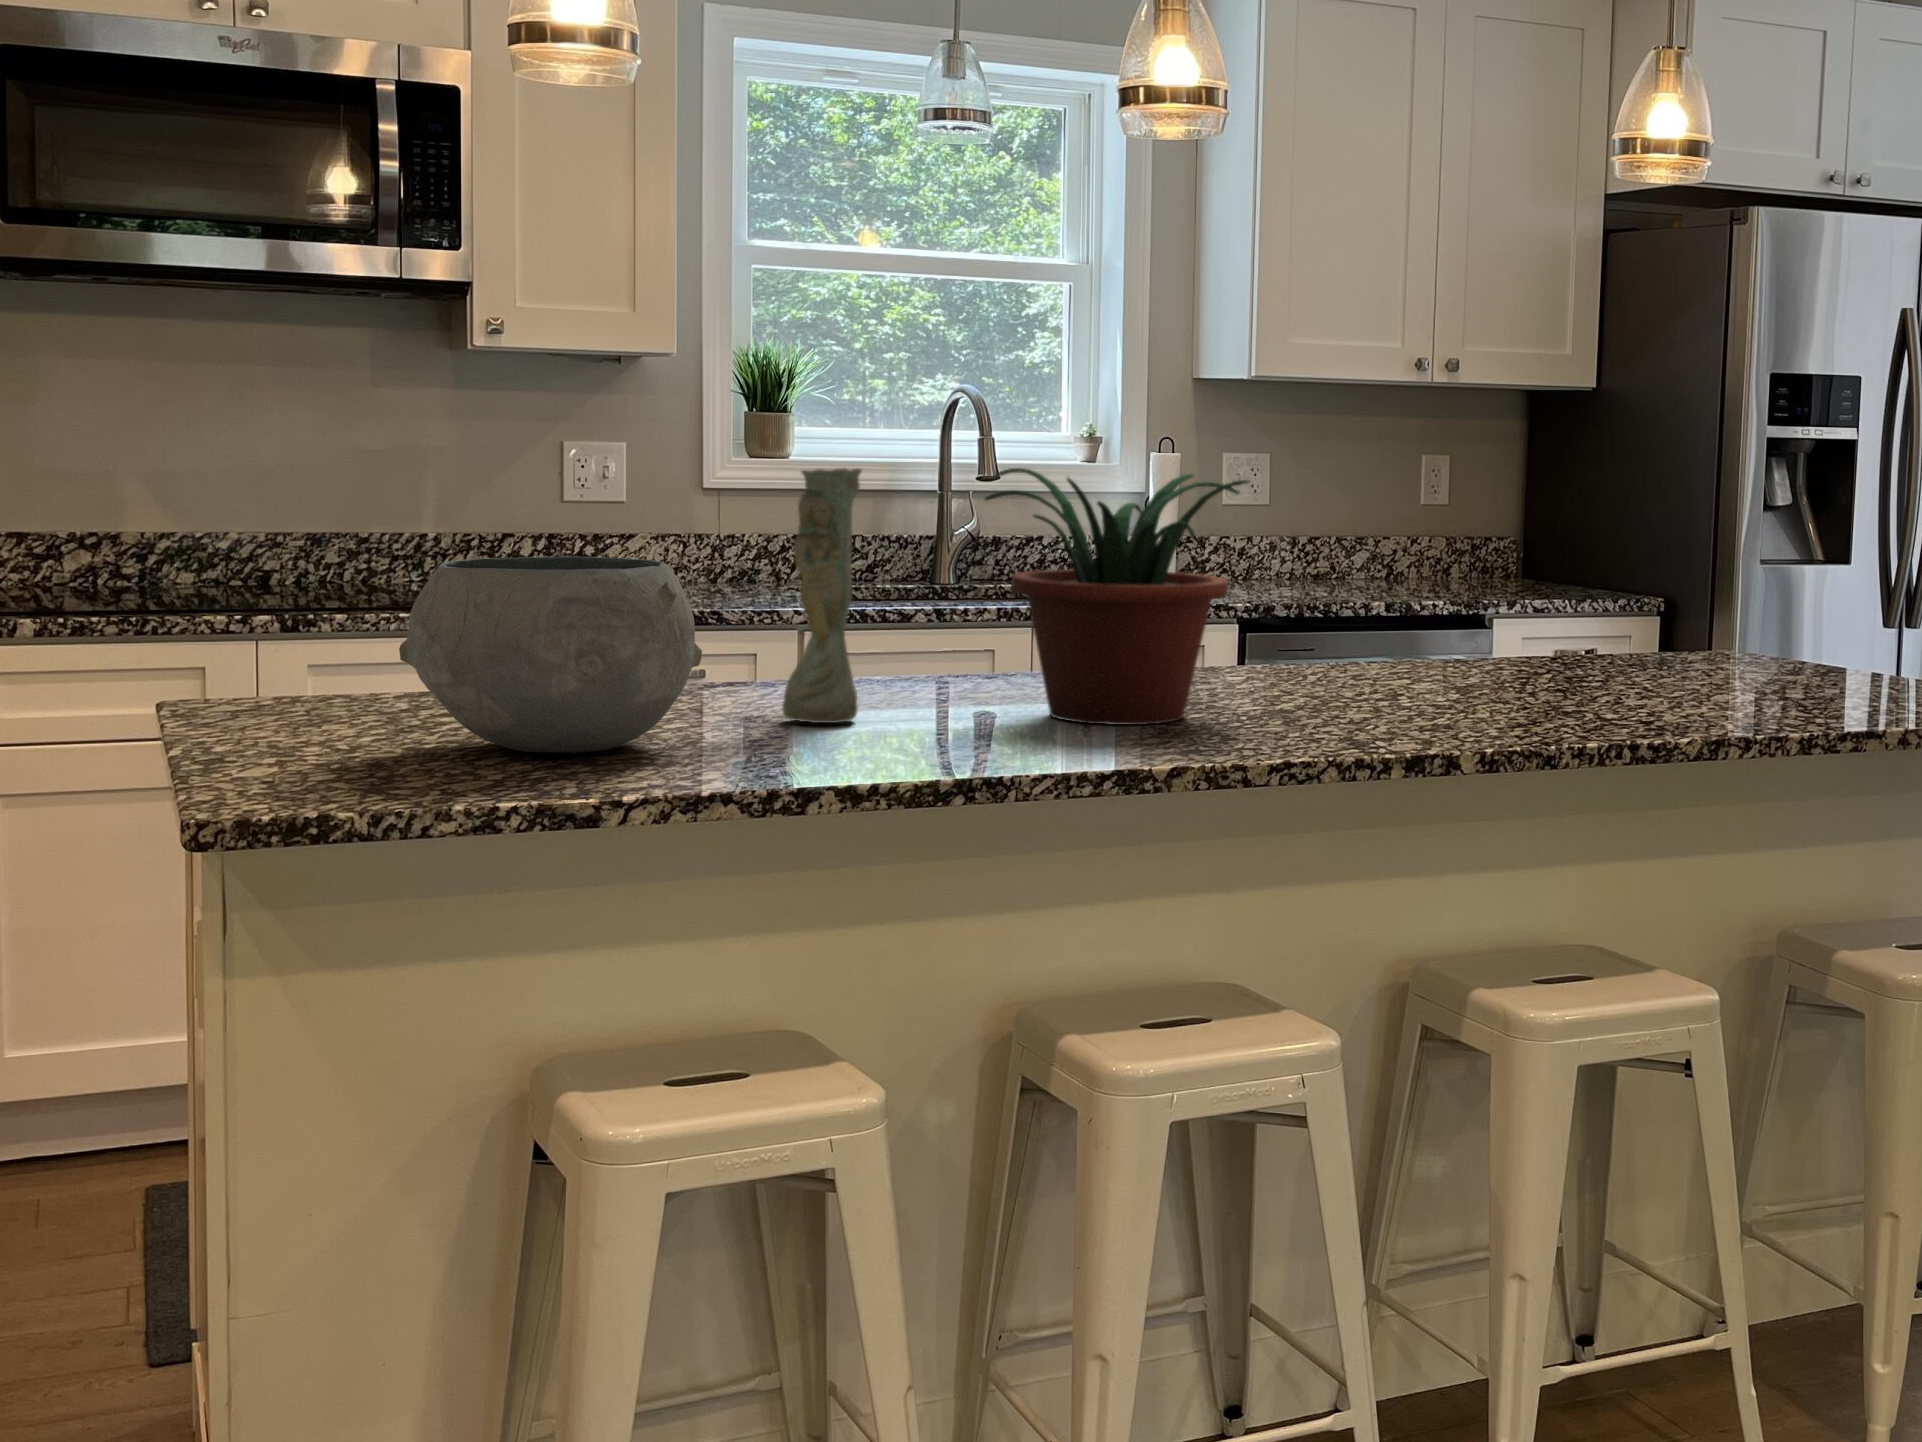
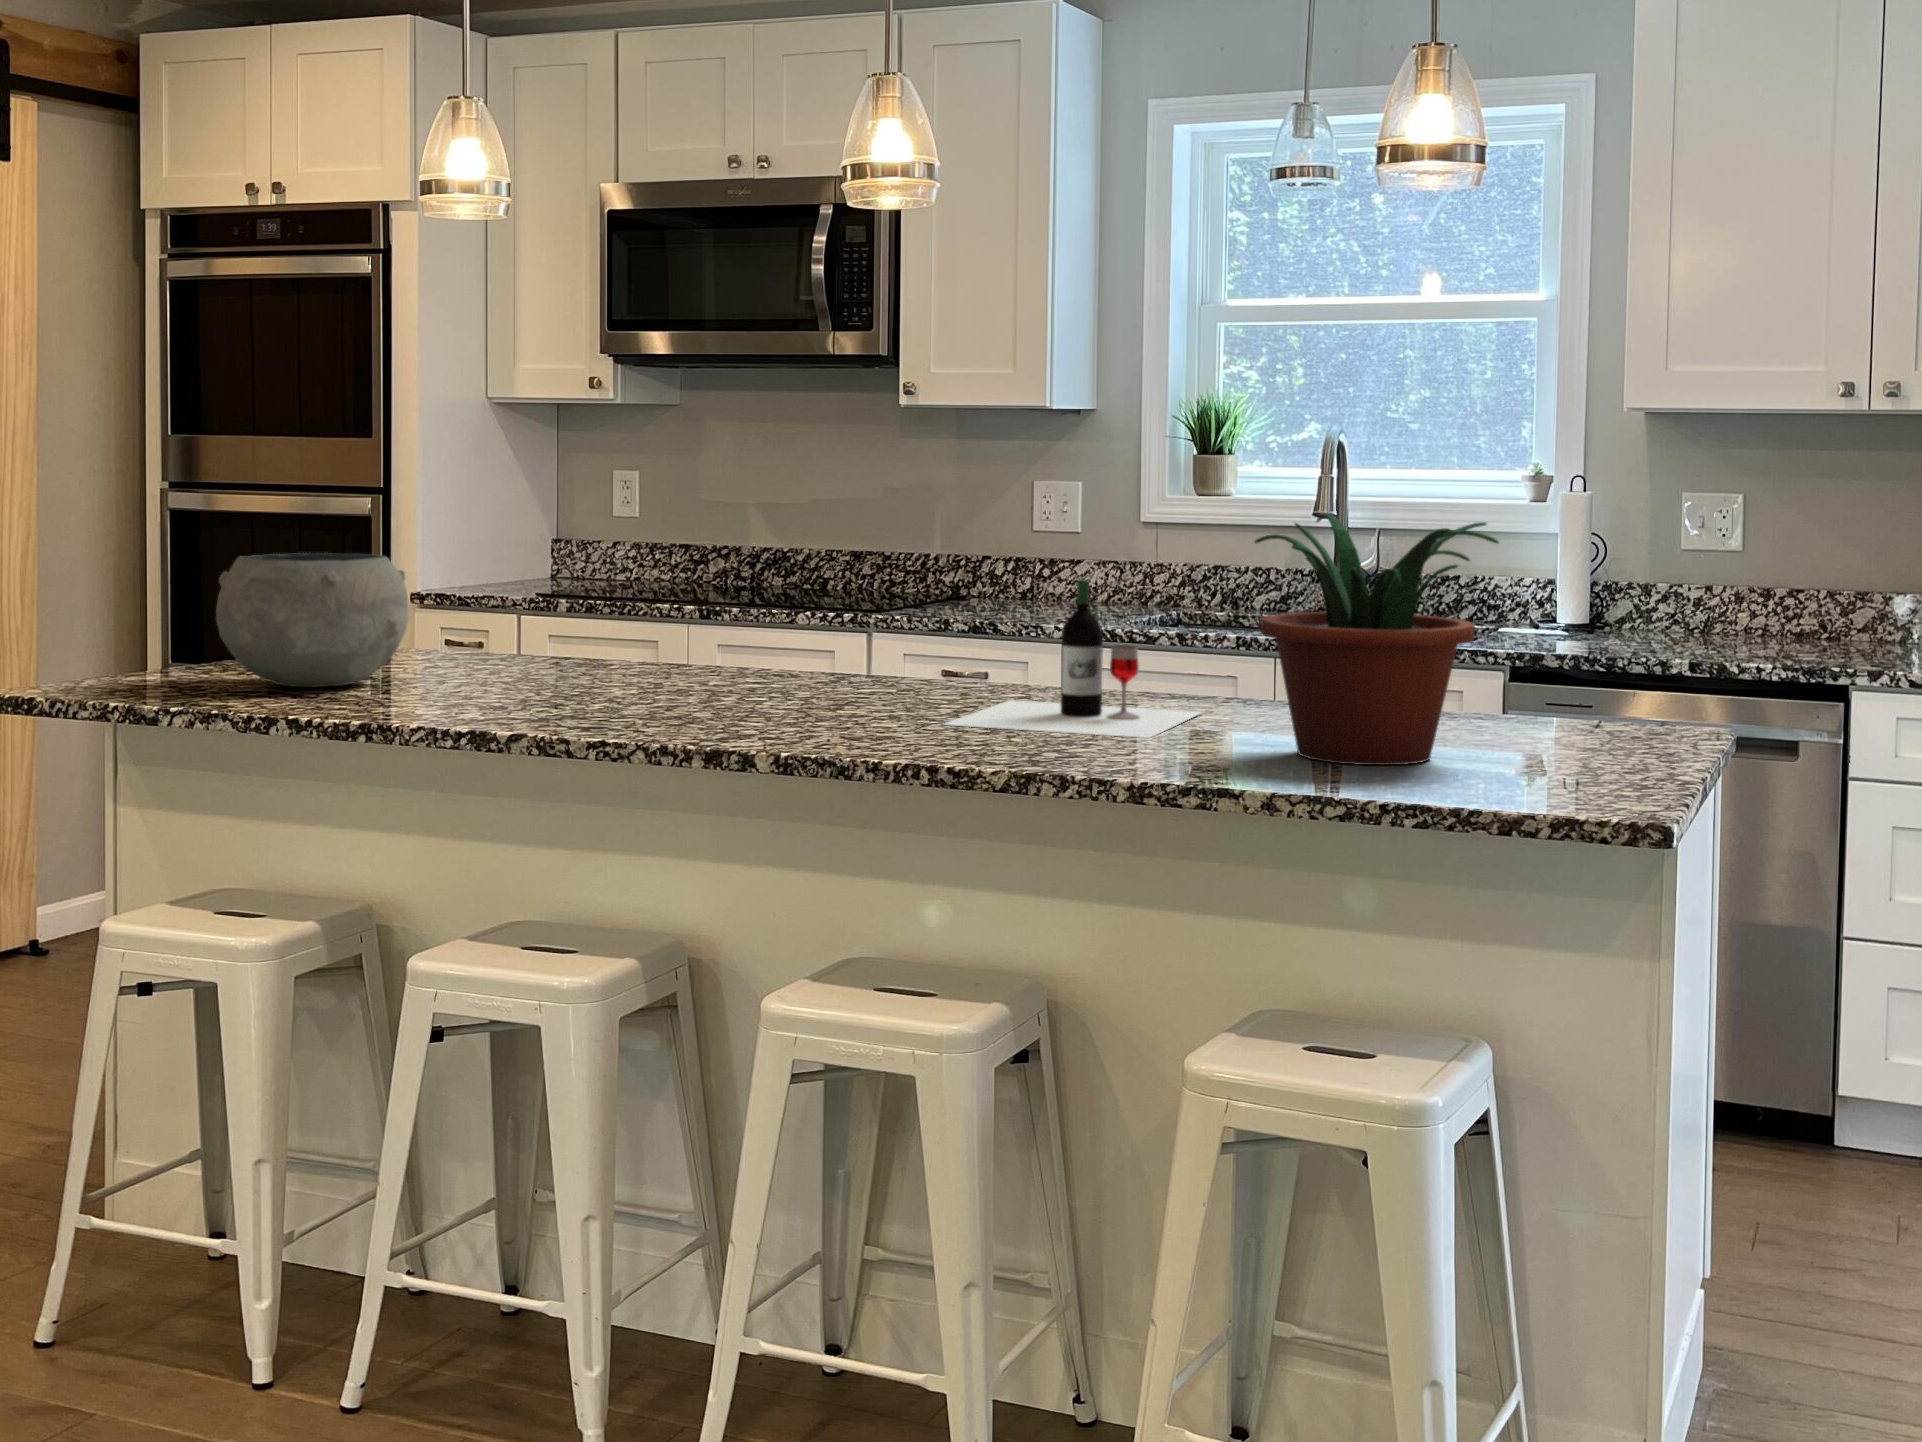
vase: present [782,468,862,723] -> none [508,495,569,690]
potted plant: present [985,468,1249,725] -> present [1255,514,1498,765]
wine bottle: none [1272,548,1572,709] -> present [944,579,1201,738]

